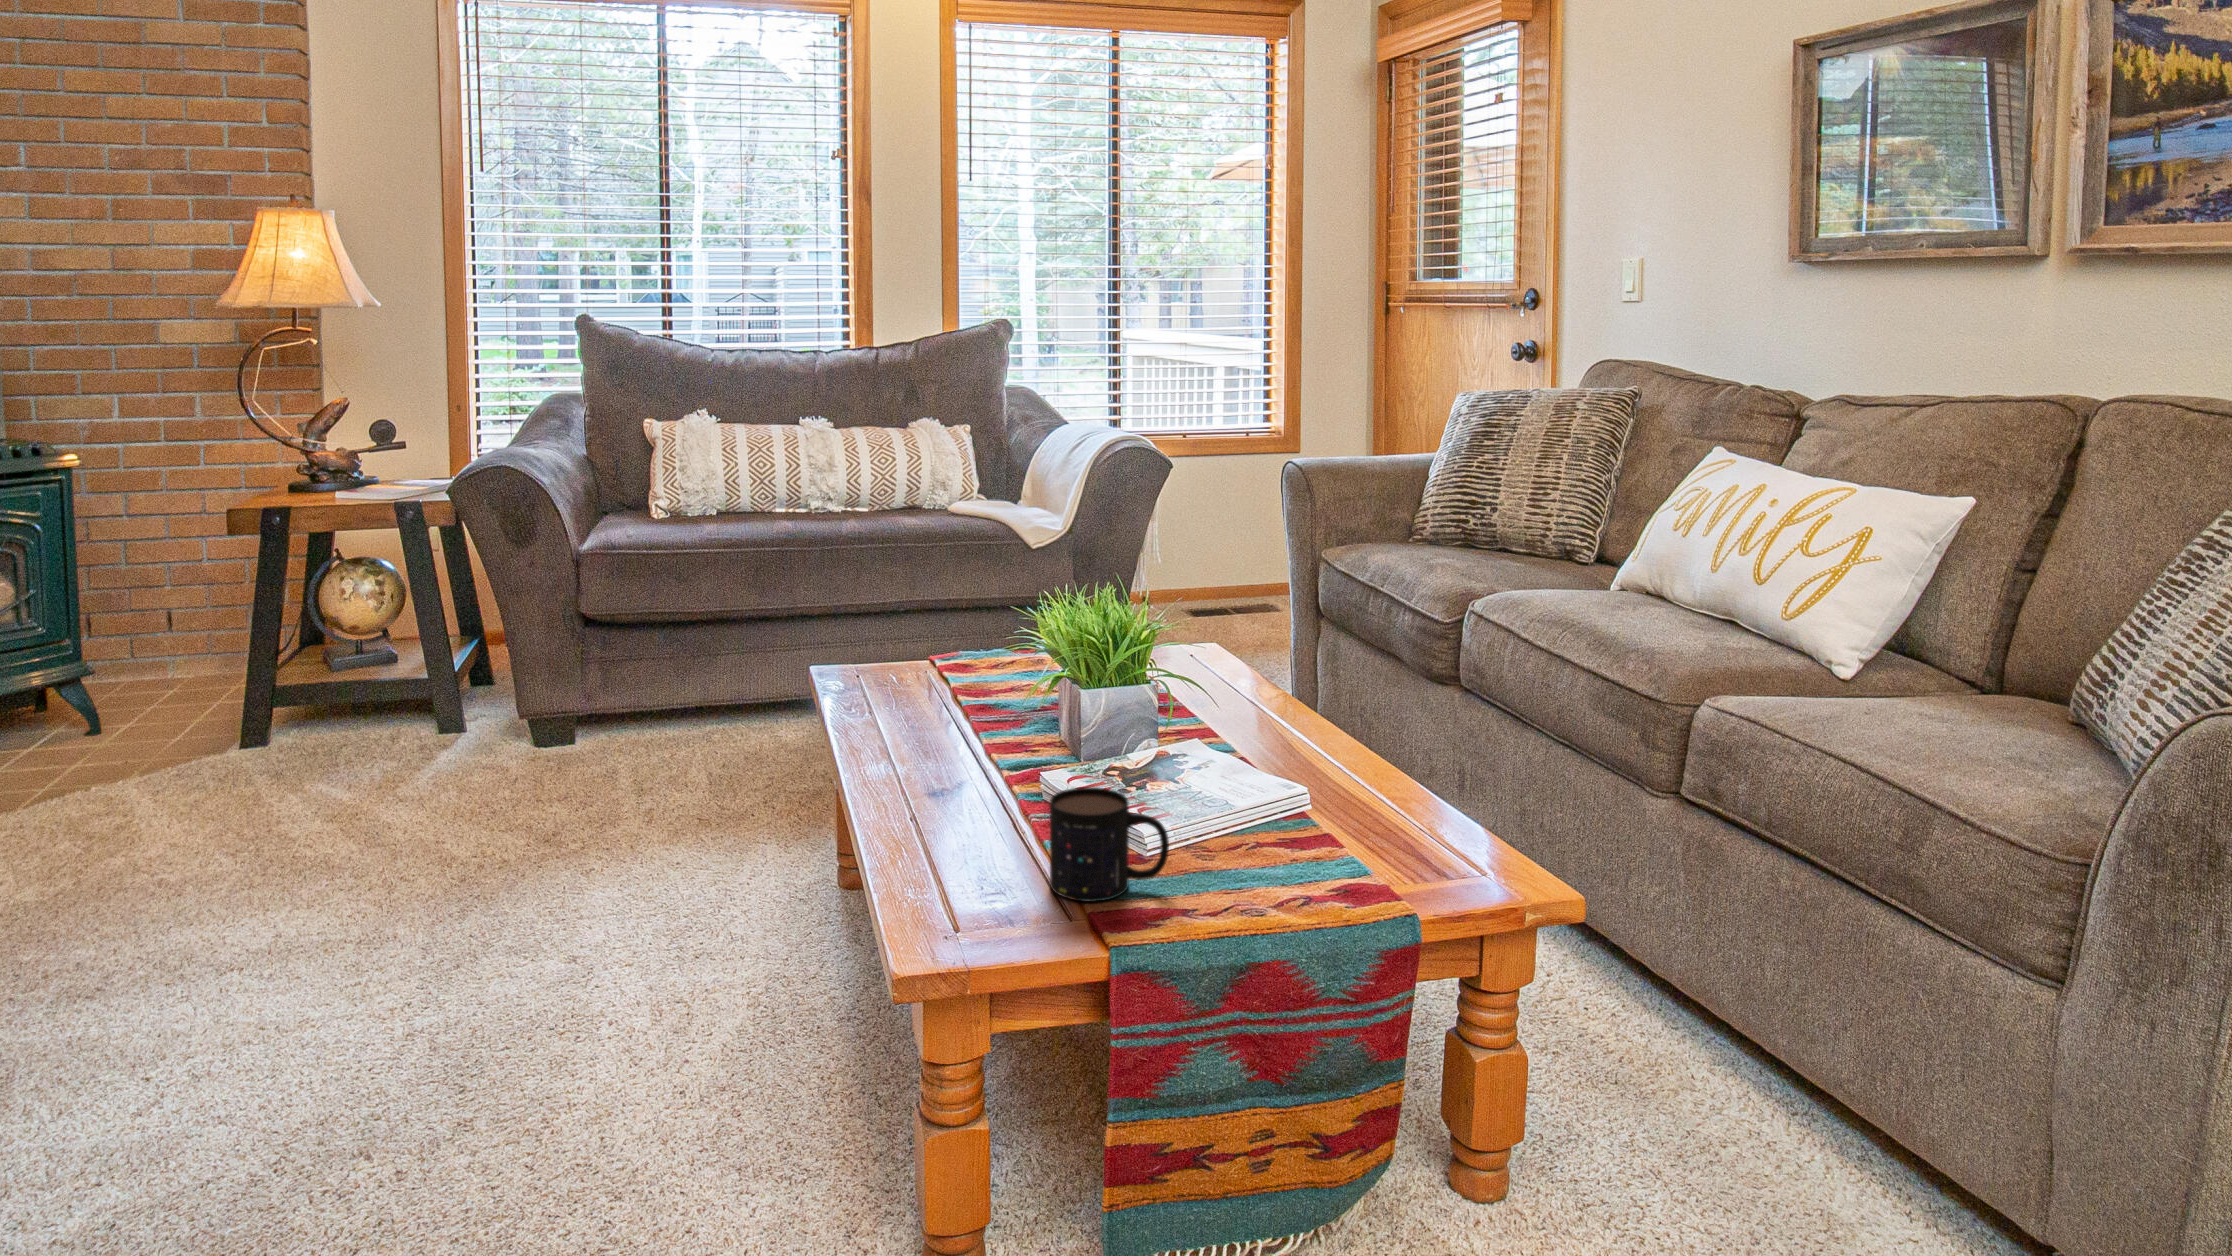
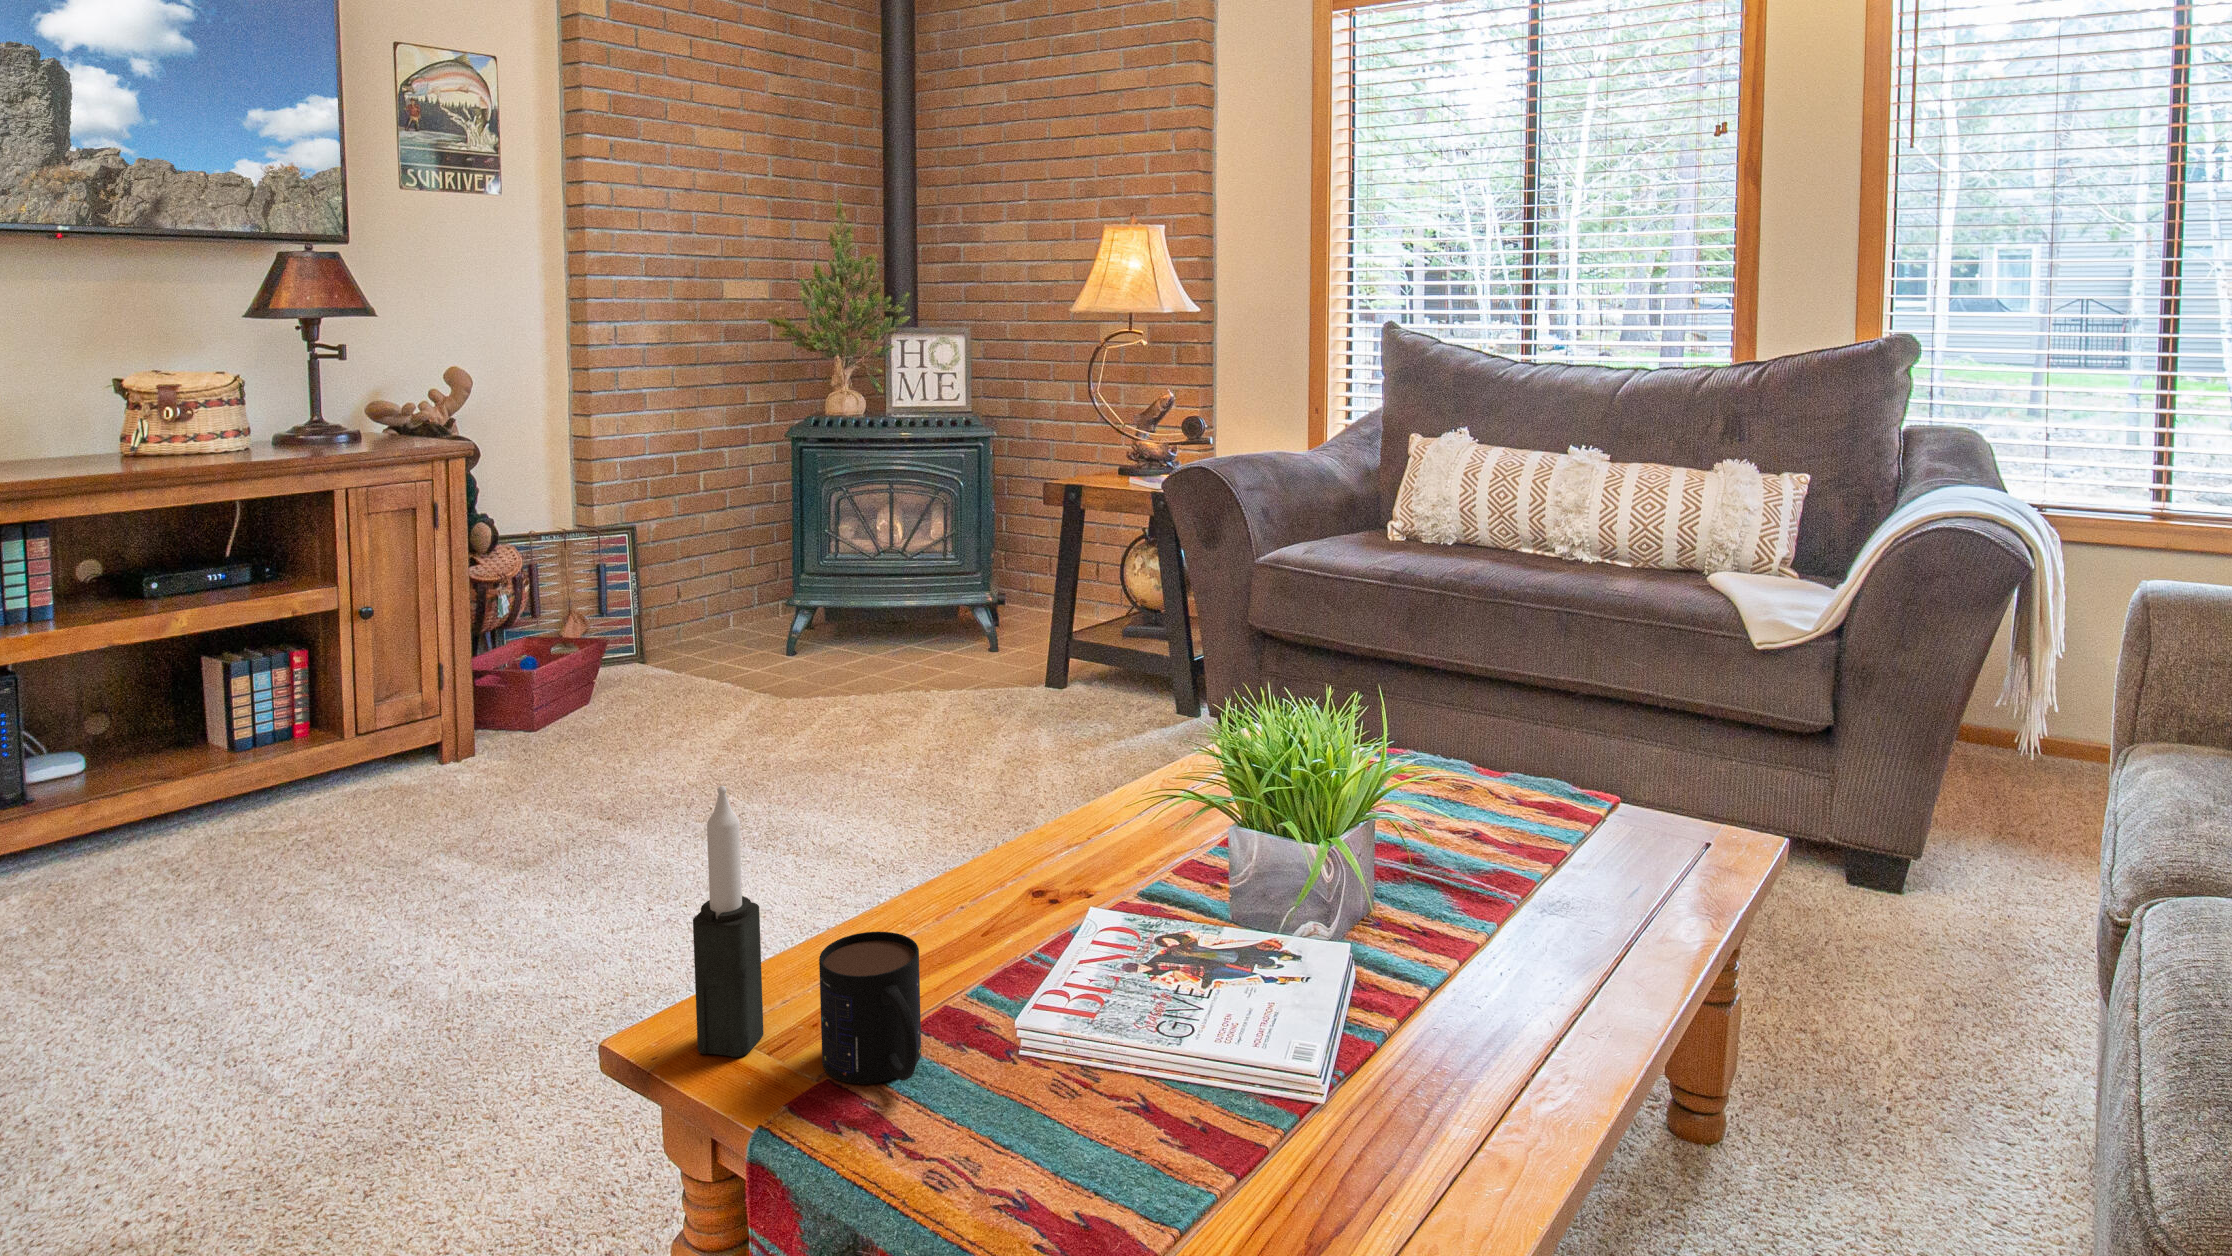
candle: none [954,696,1011,933] -> present [693,786,763,1057]

